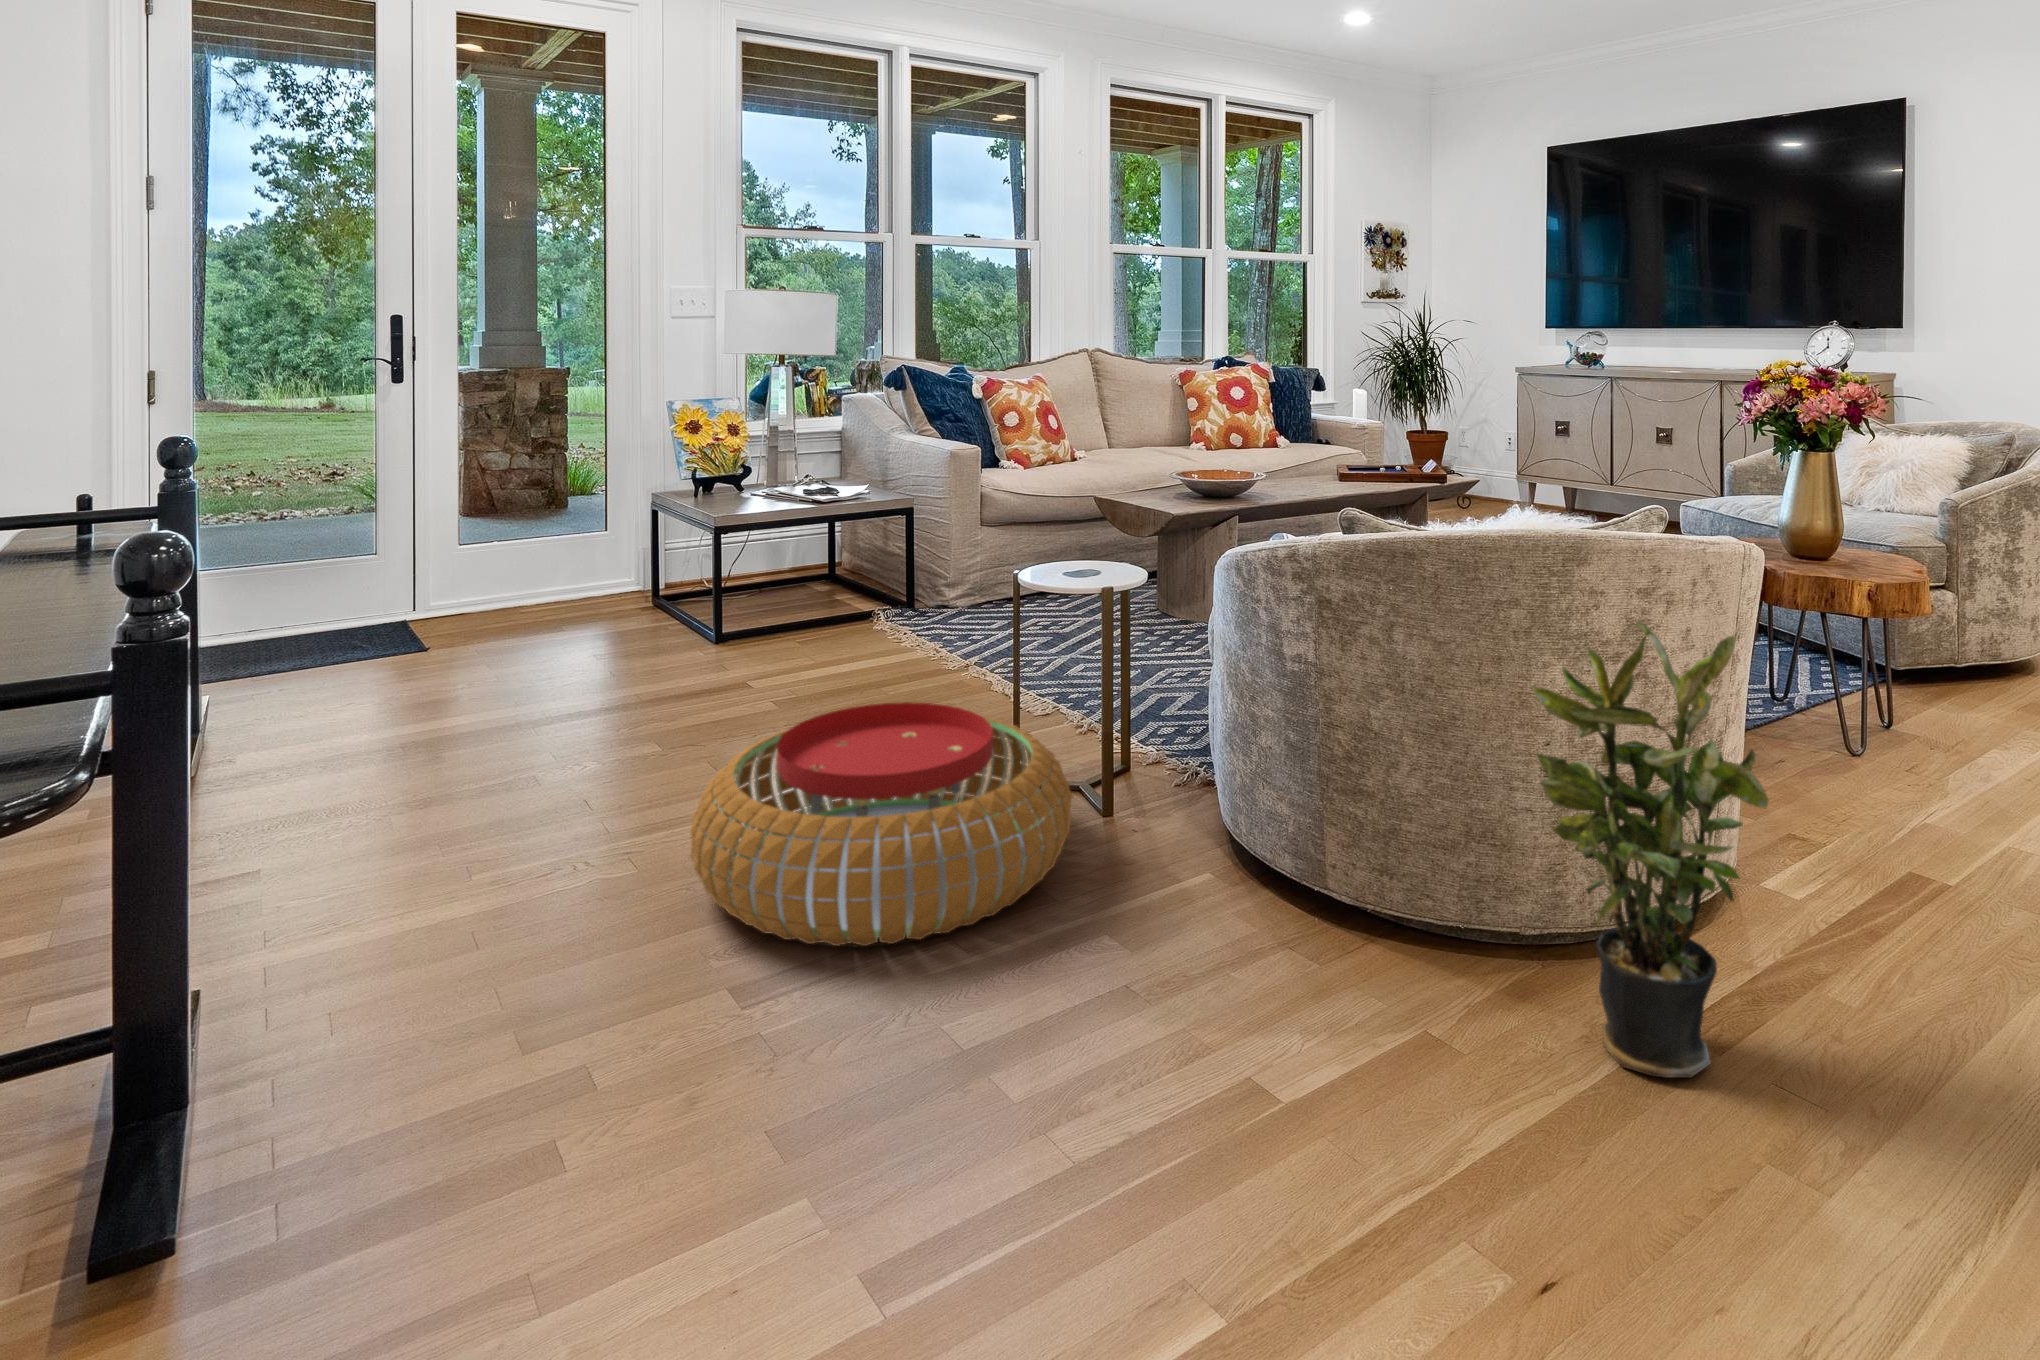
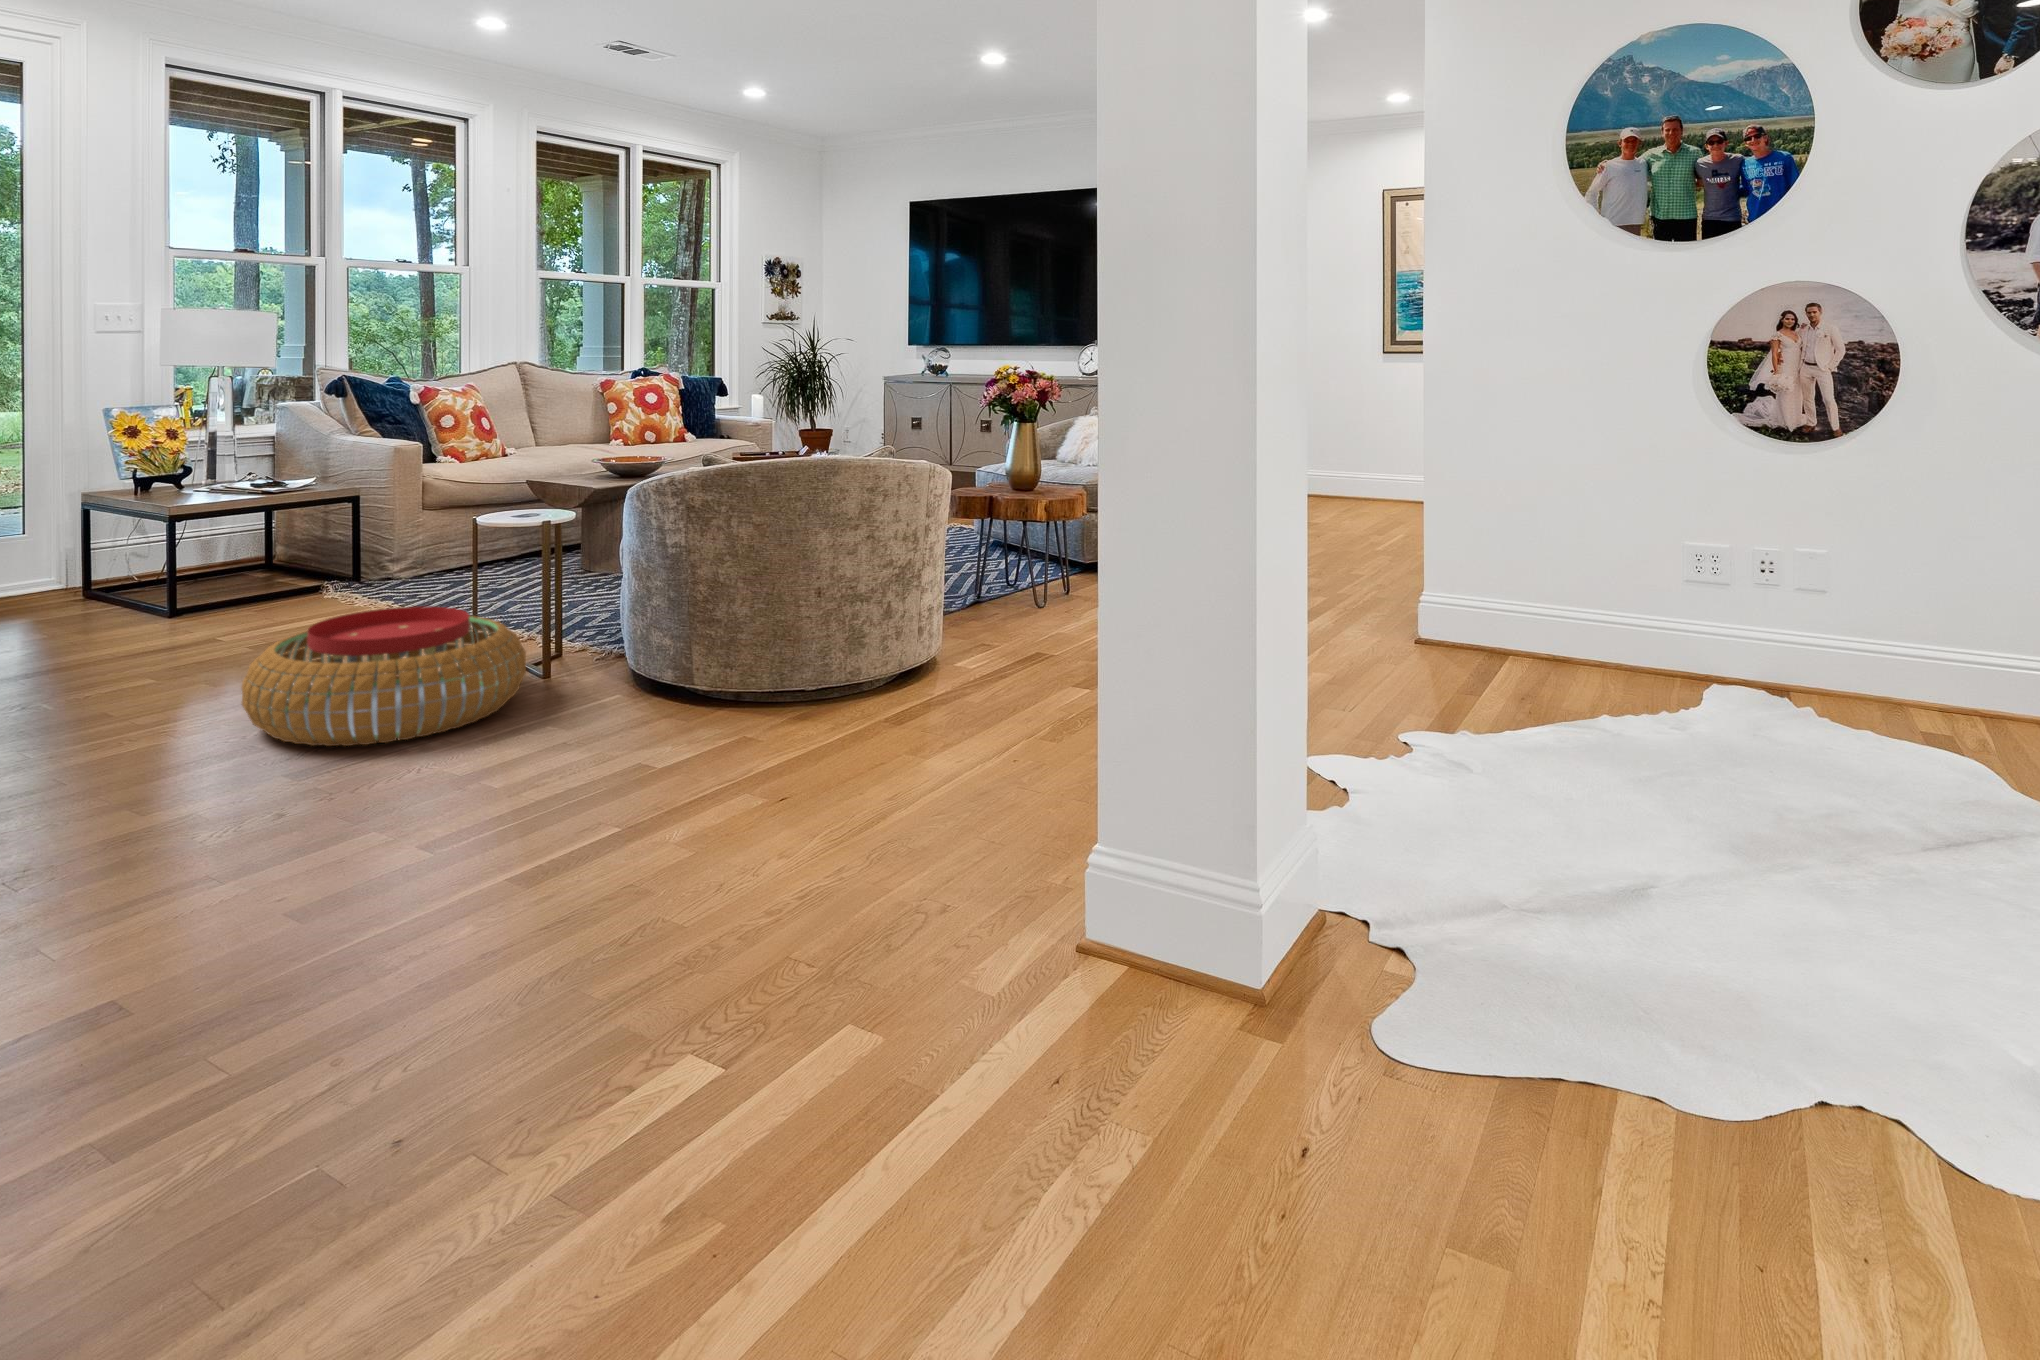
potted plant: present [1533,621,1768,1078] -> none [799,502,918,731]

